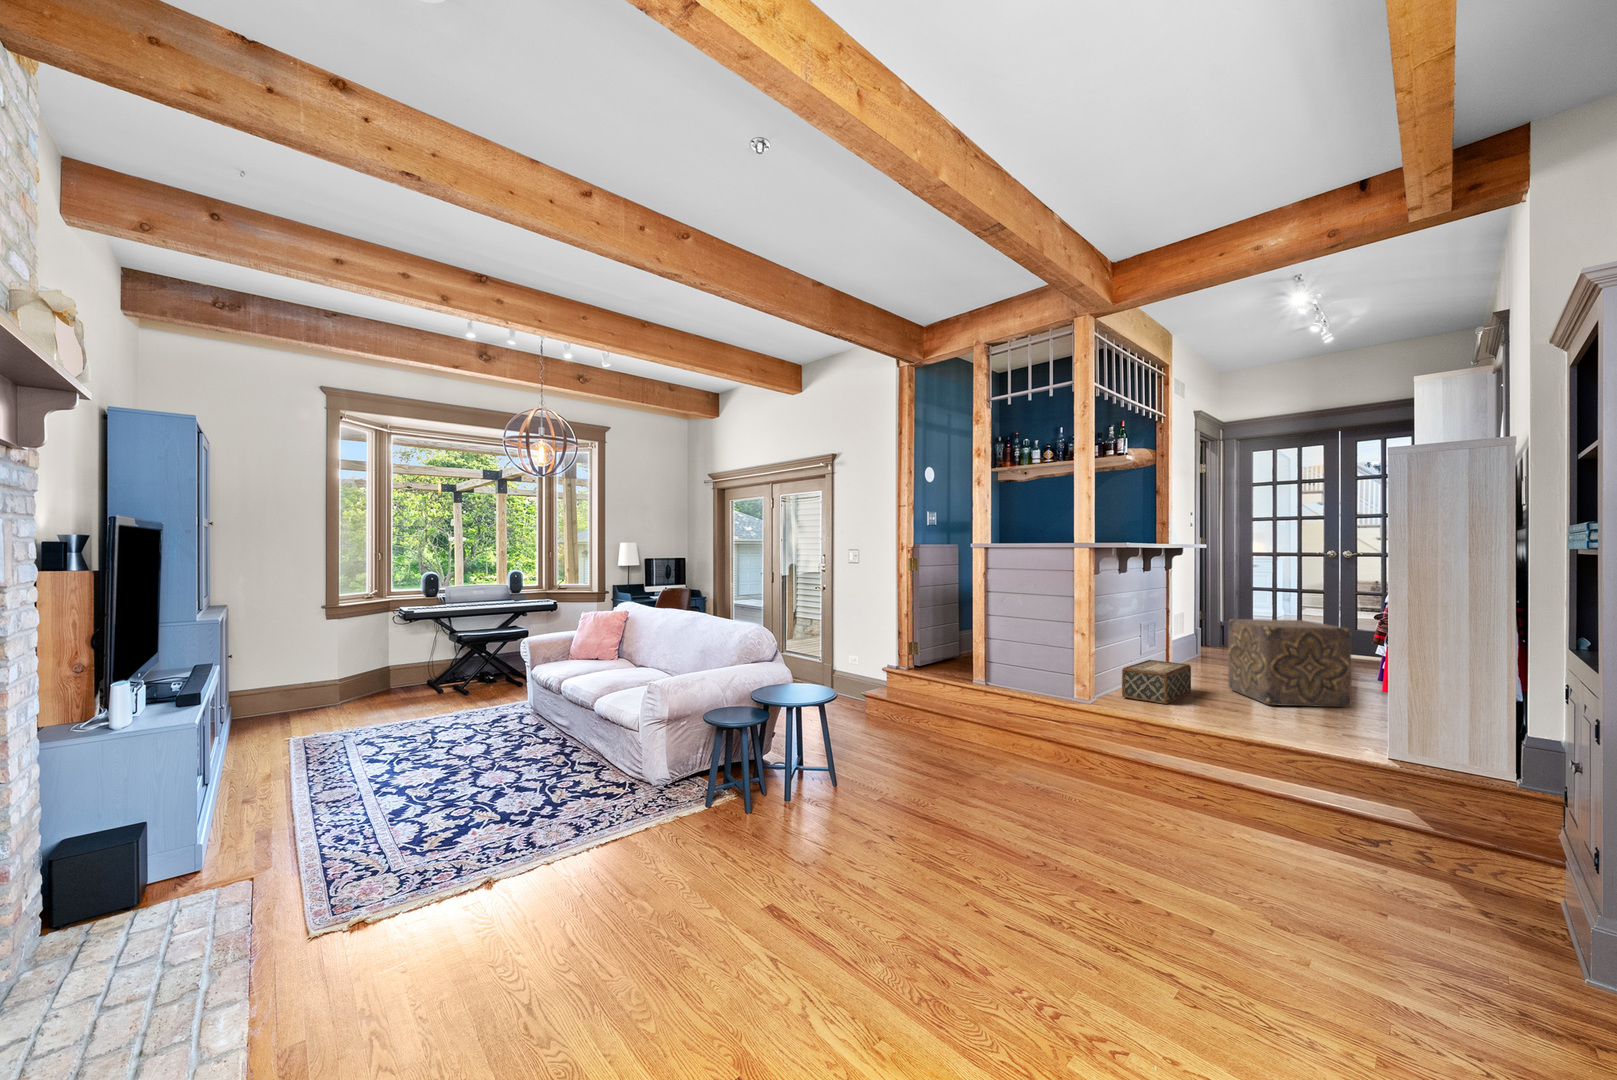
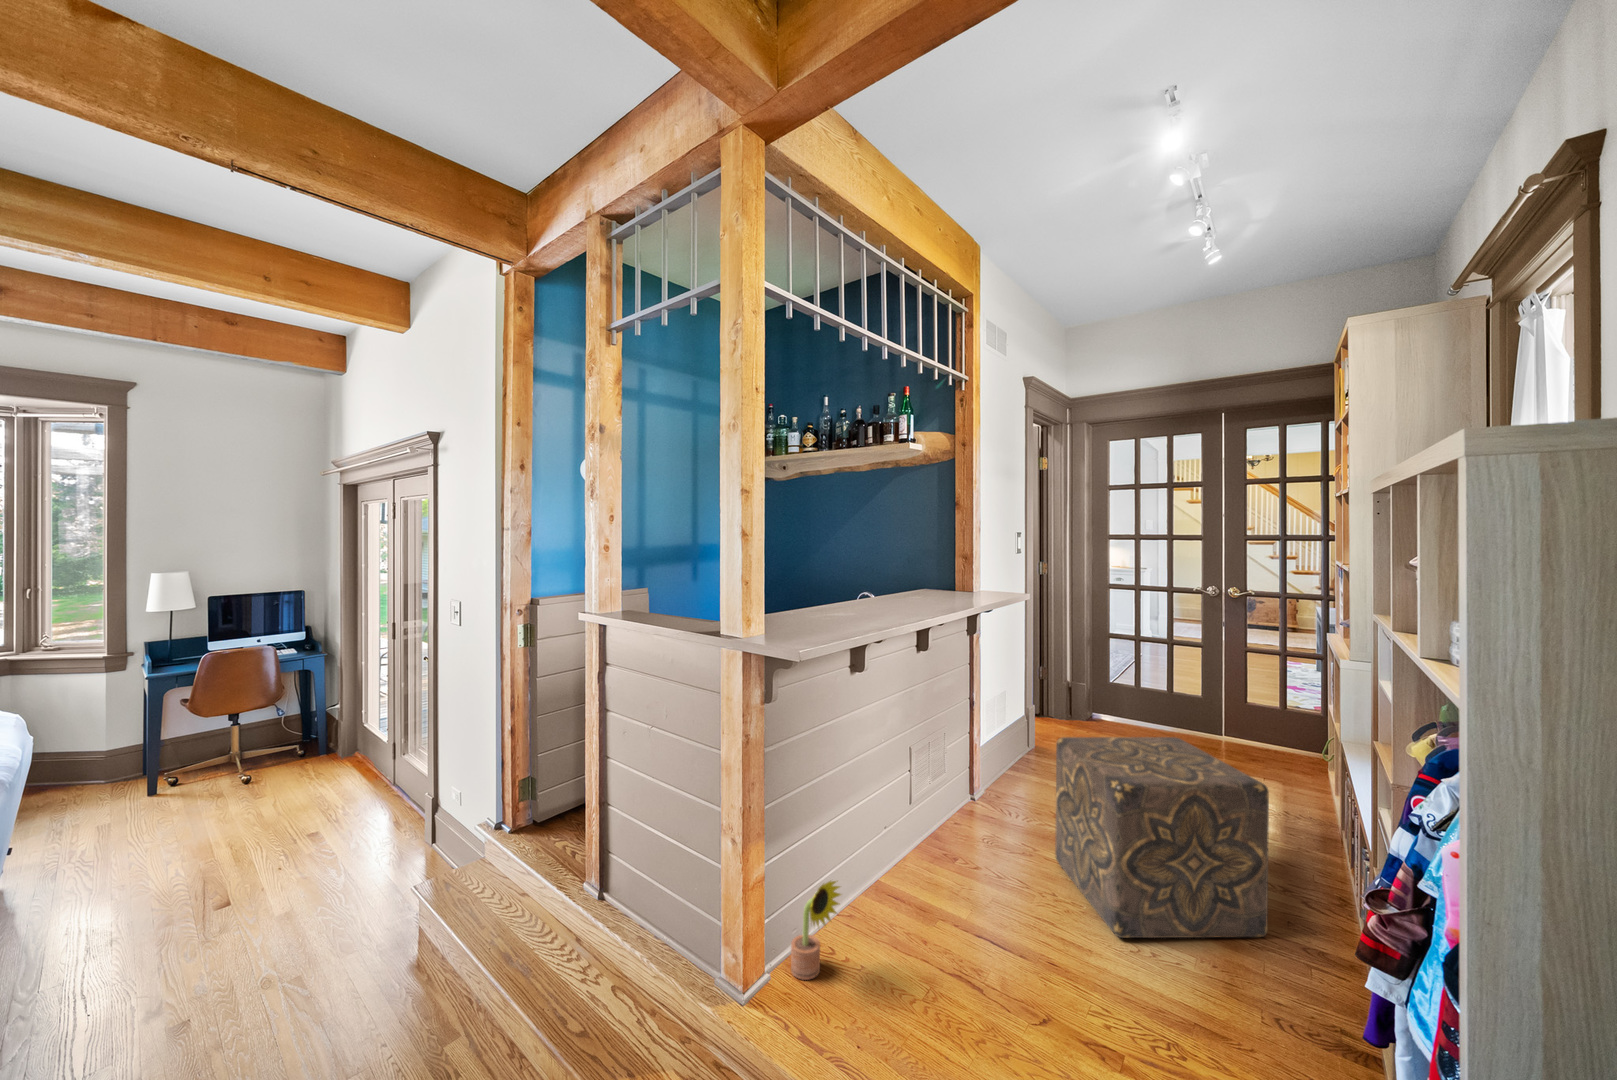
woven basket: present [1122,660,1191,704] -> none [857,806,990,939]
decorative plant: none [1100,664,1126,711] -> present [791,881,841,980]

